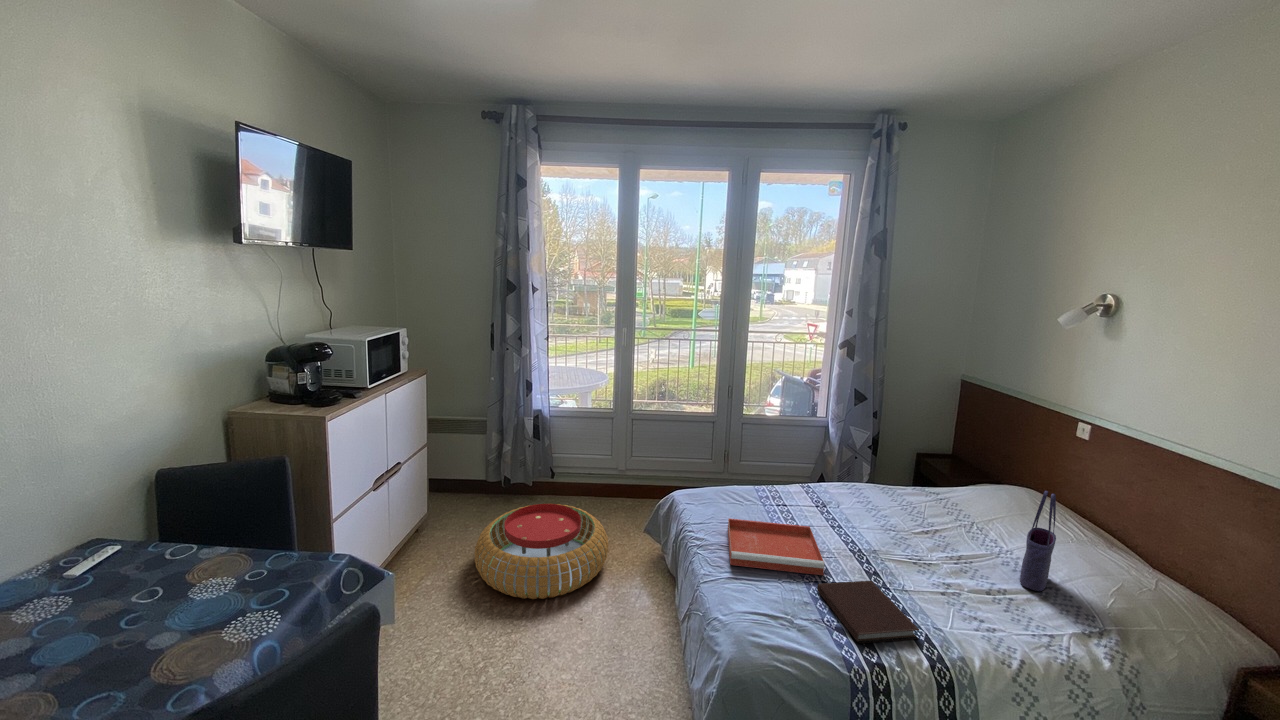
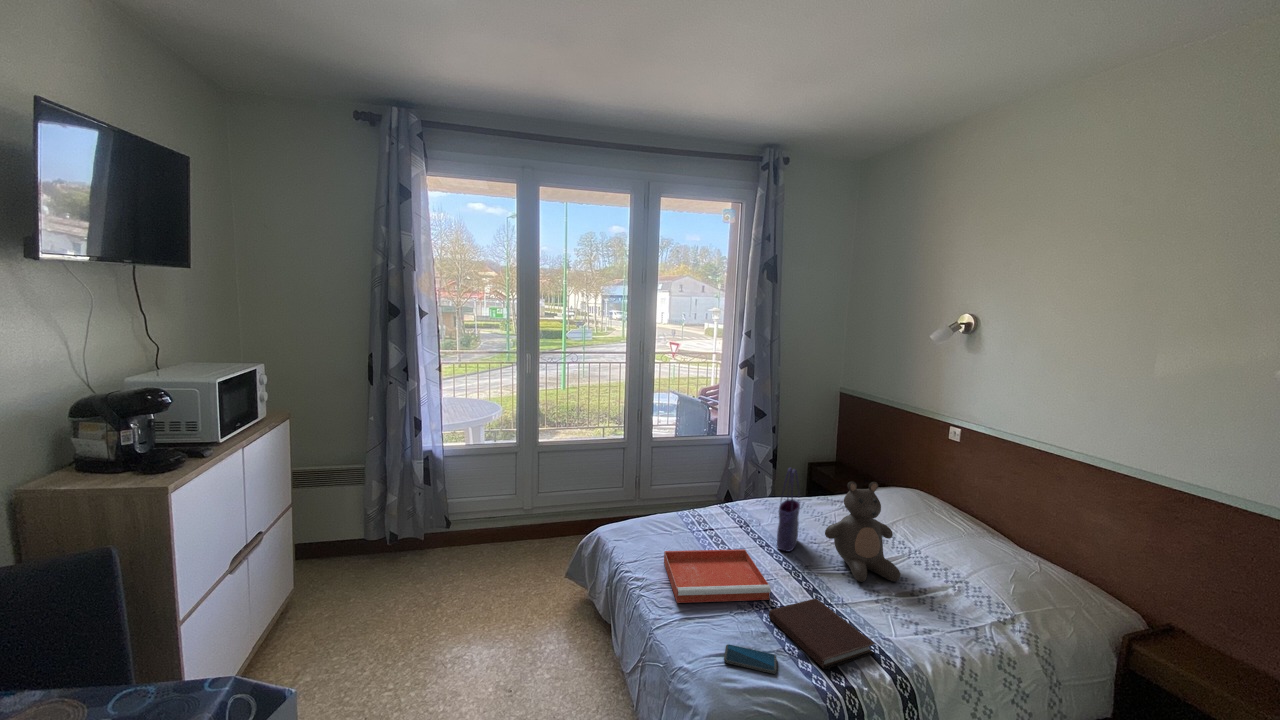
teddy bear: none [897,471,977,578] -> present [825,482,900,582]
tote bag: present [1020,491,1056,591] -> present [777,468,800,552]
pouf: present [475,504,608,599] -> none [359,557,525,680]
smartphone: none [761,606,813,638] -> present [724,644,777,674]

